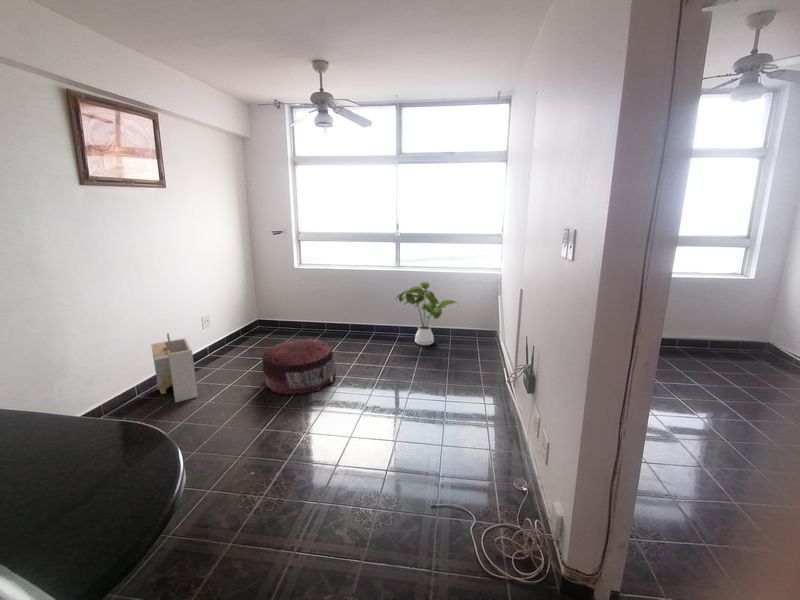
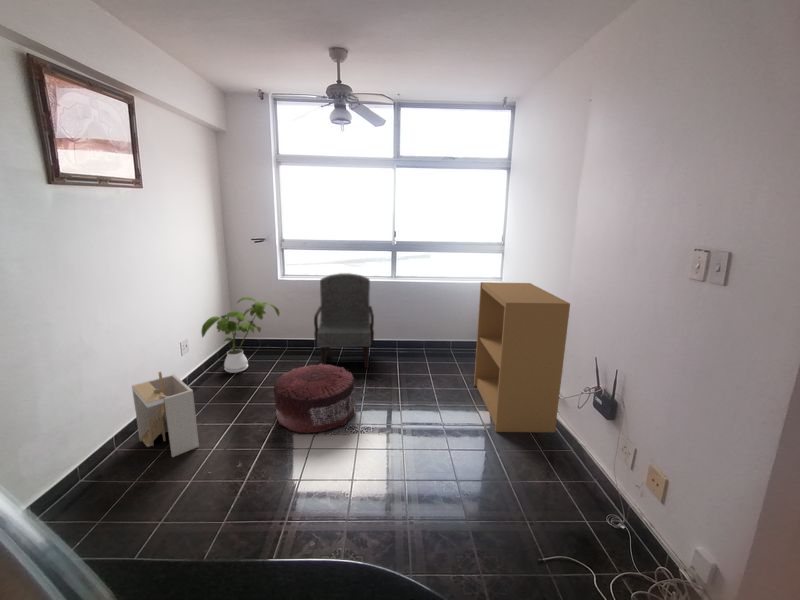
armchair: none [317,262,374,348] -> present [314,273,374,368]
bookshelf: none [450,270,517,413] -> present [474,282,570,432]
house plant: present [397,282,456,345] -> present [201,297,280,373]

